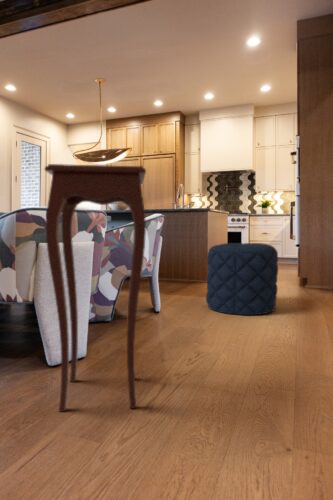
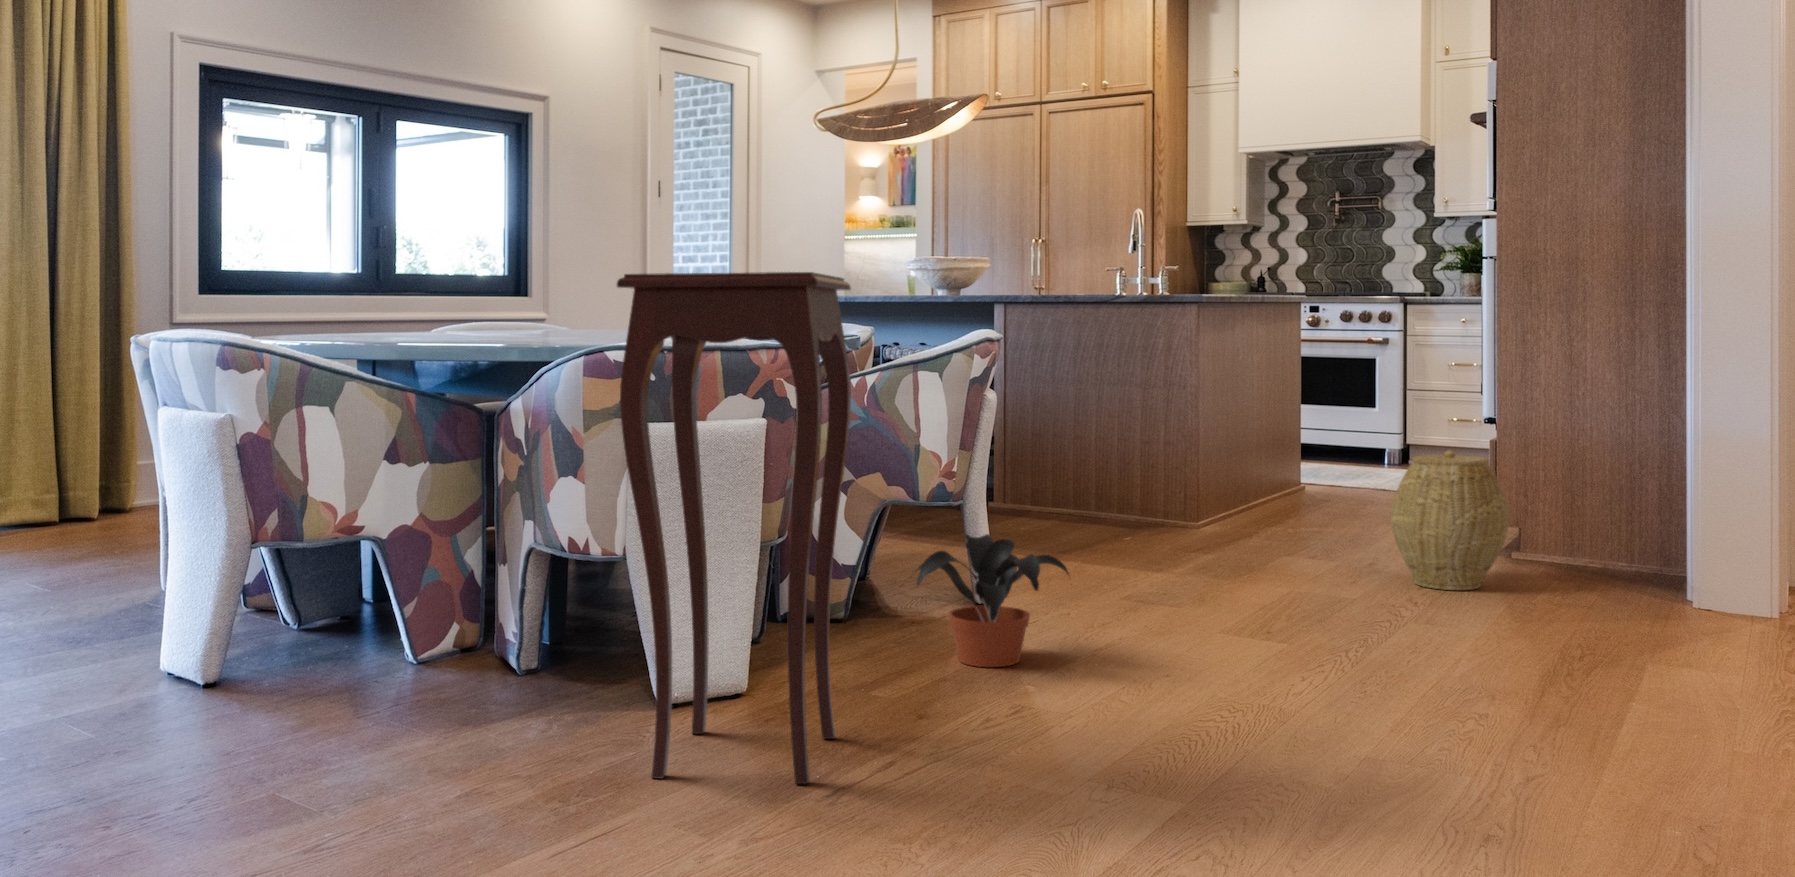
pouf: present [206,243,278,315] -> none [1132,411,1346,622]
woven basket: none [281,256,318,301] -> present [1391,451,1509,590]
potted plant: none [144,287,205,339] -> present [915,534,1068,667]

